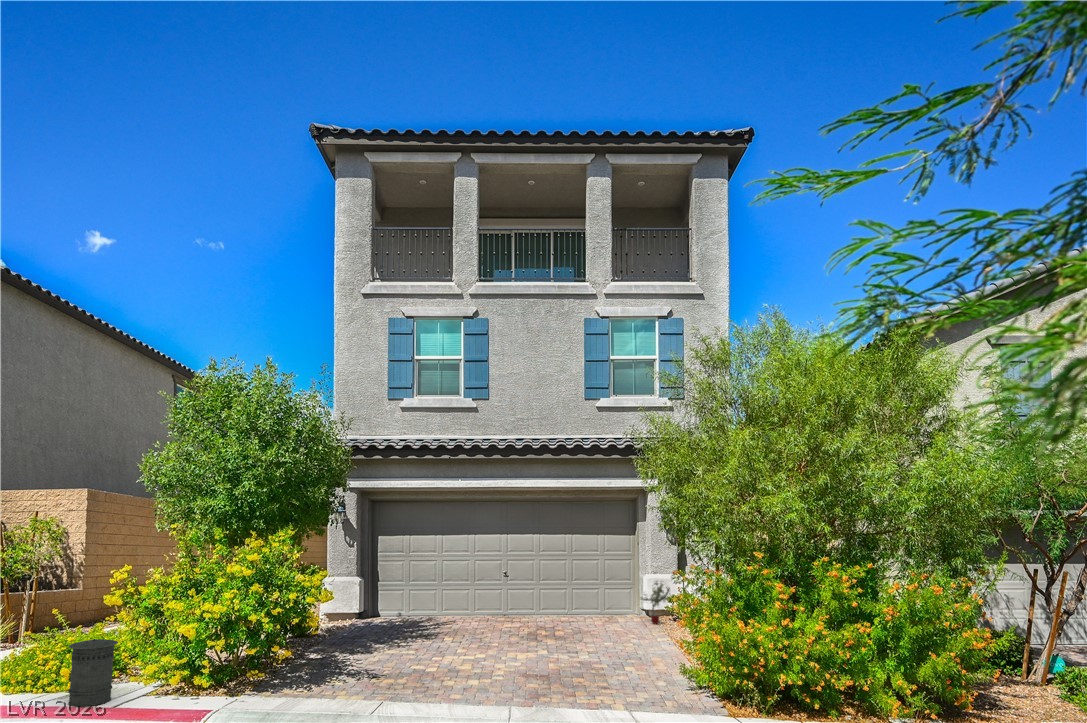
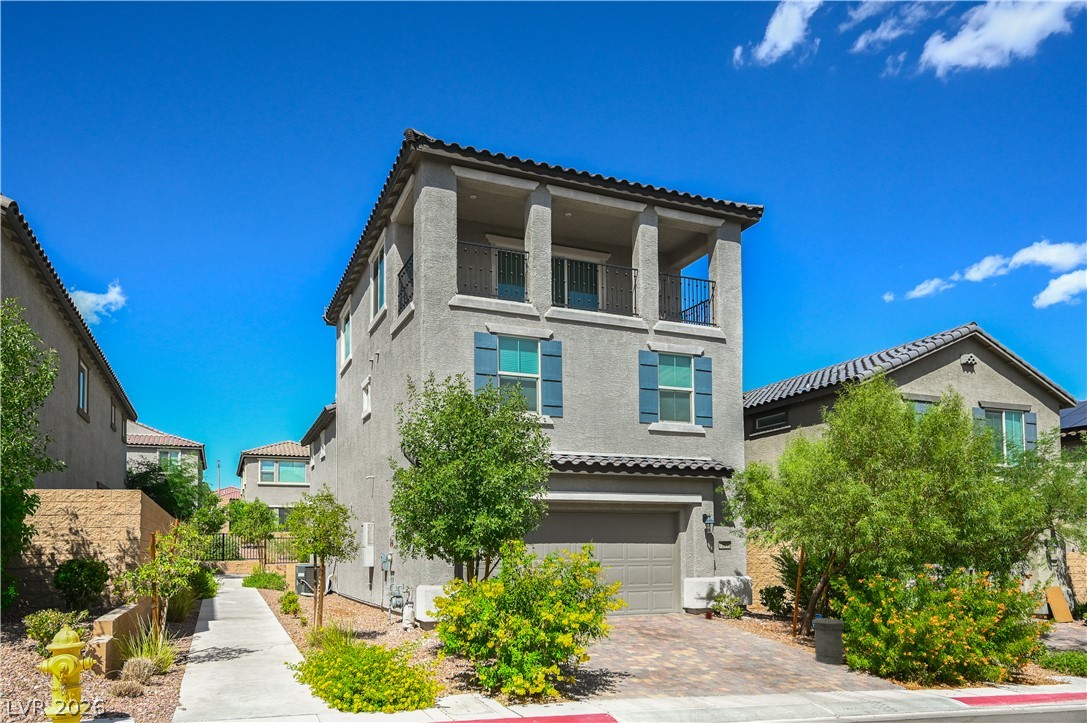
trash can: present [68,639,118,706] -> present [812,618,844,664]

